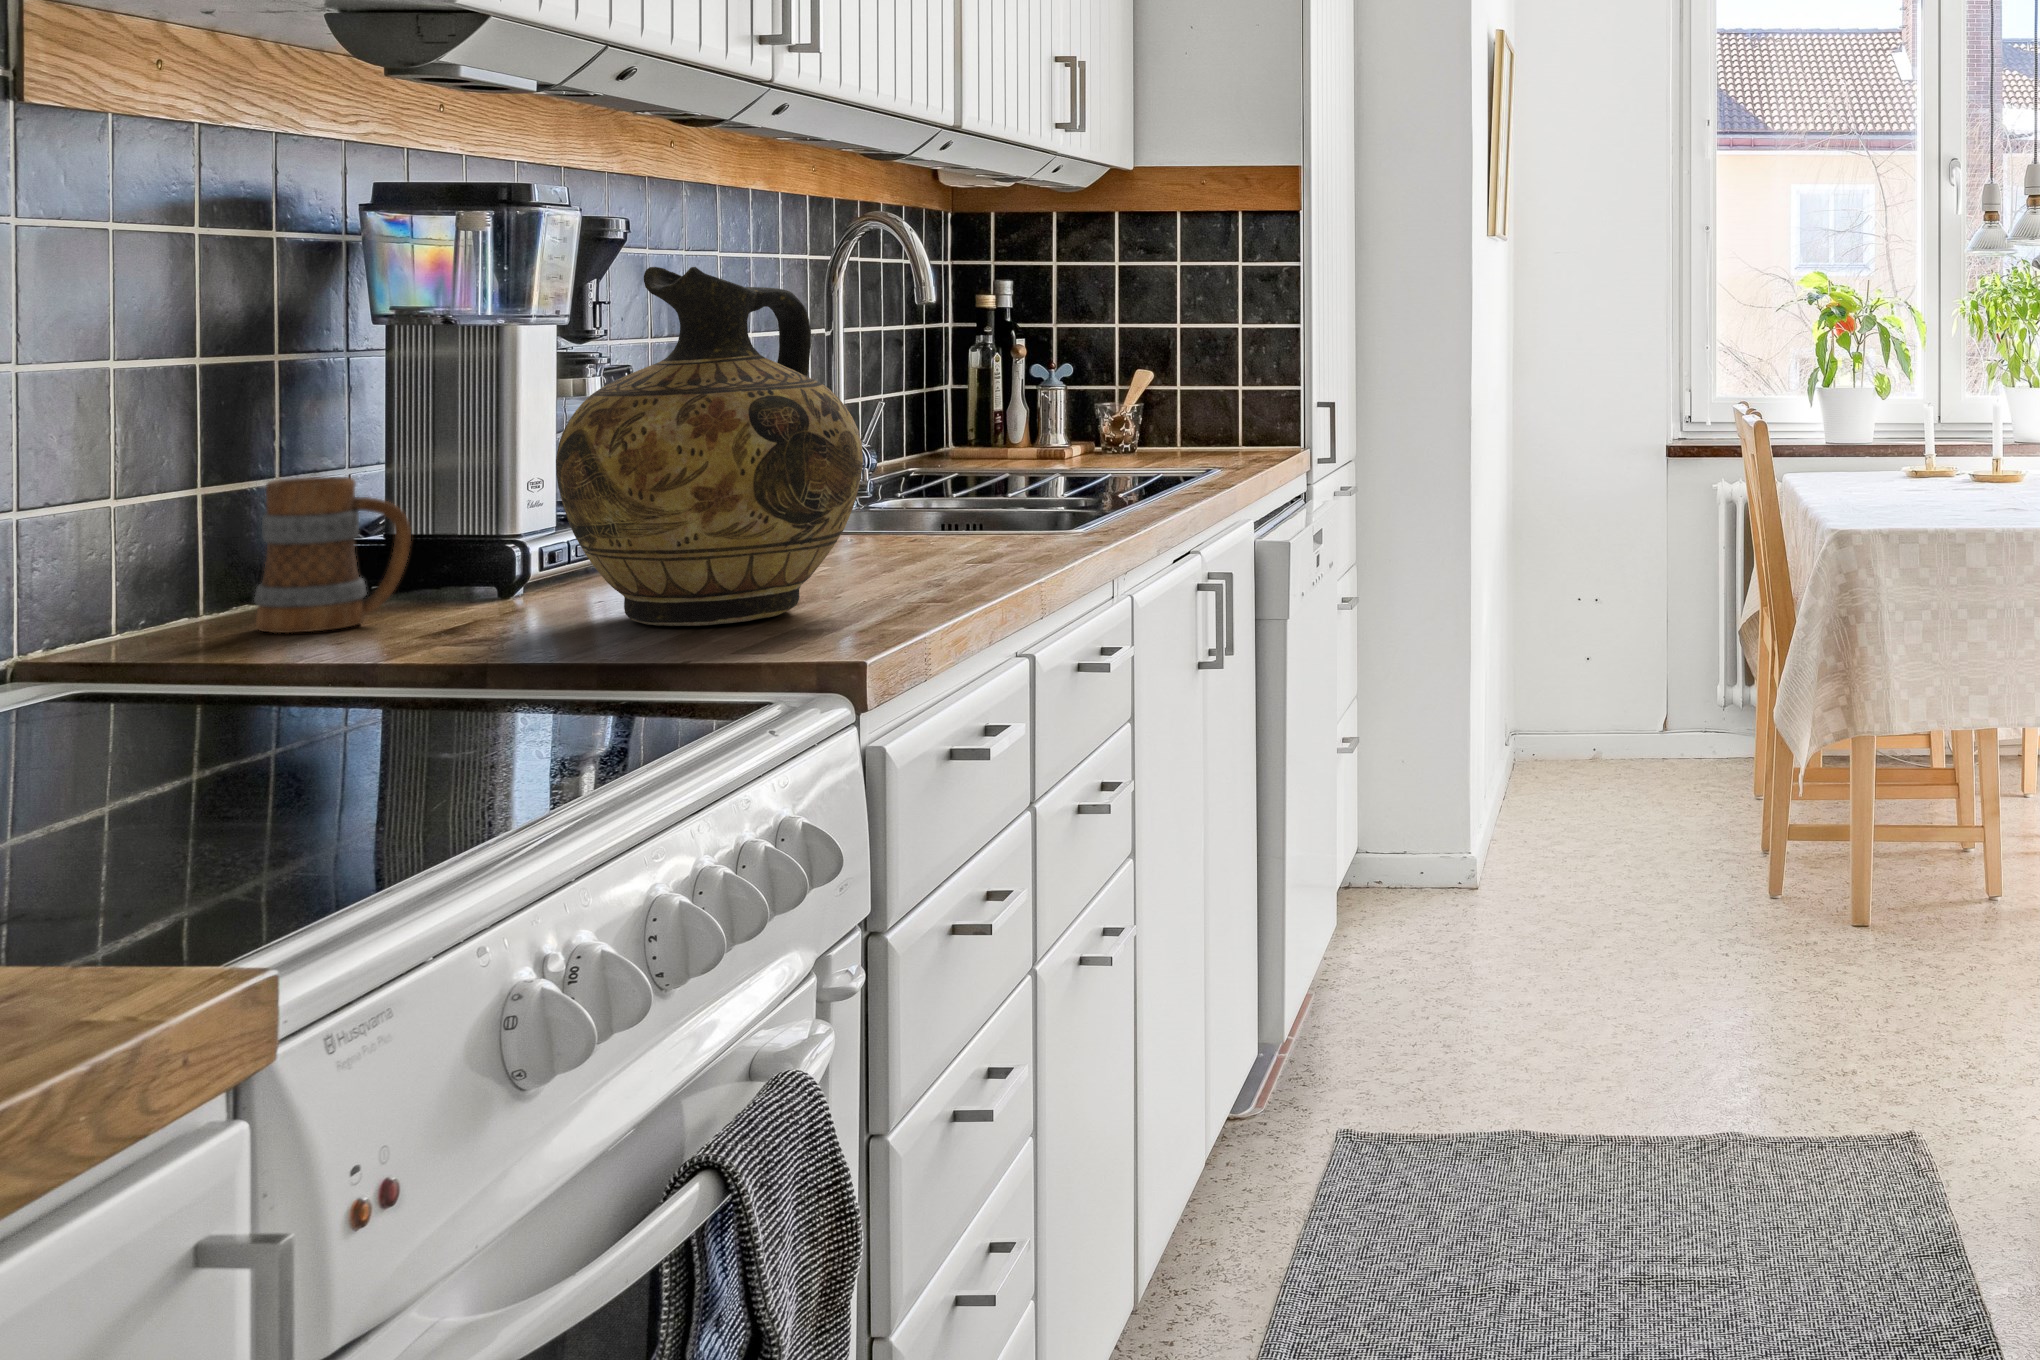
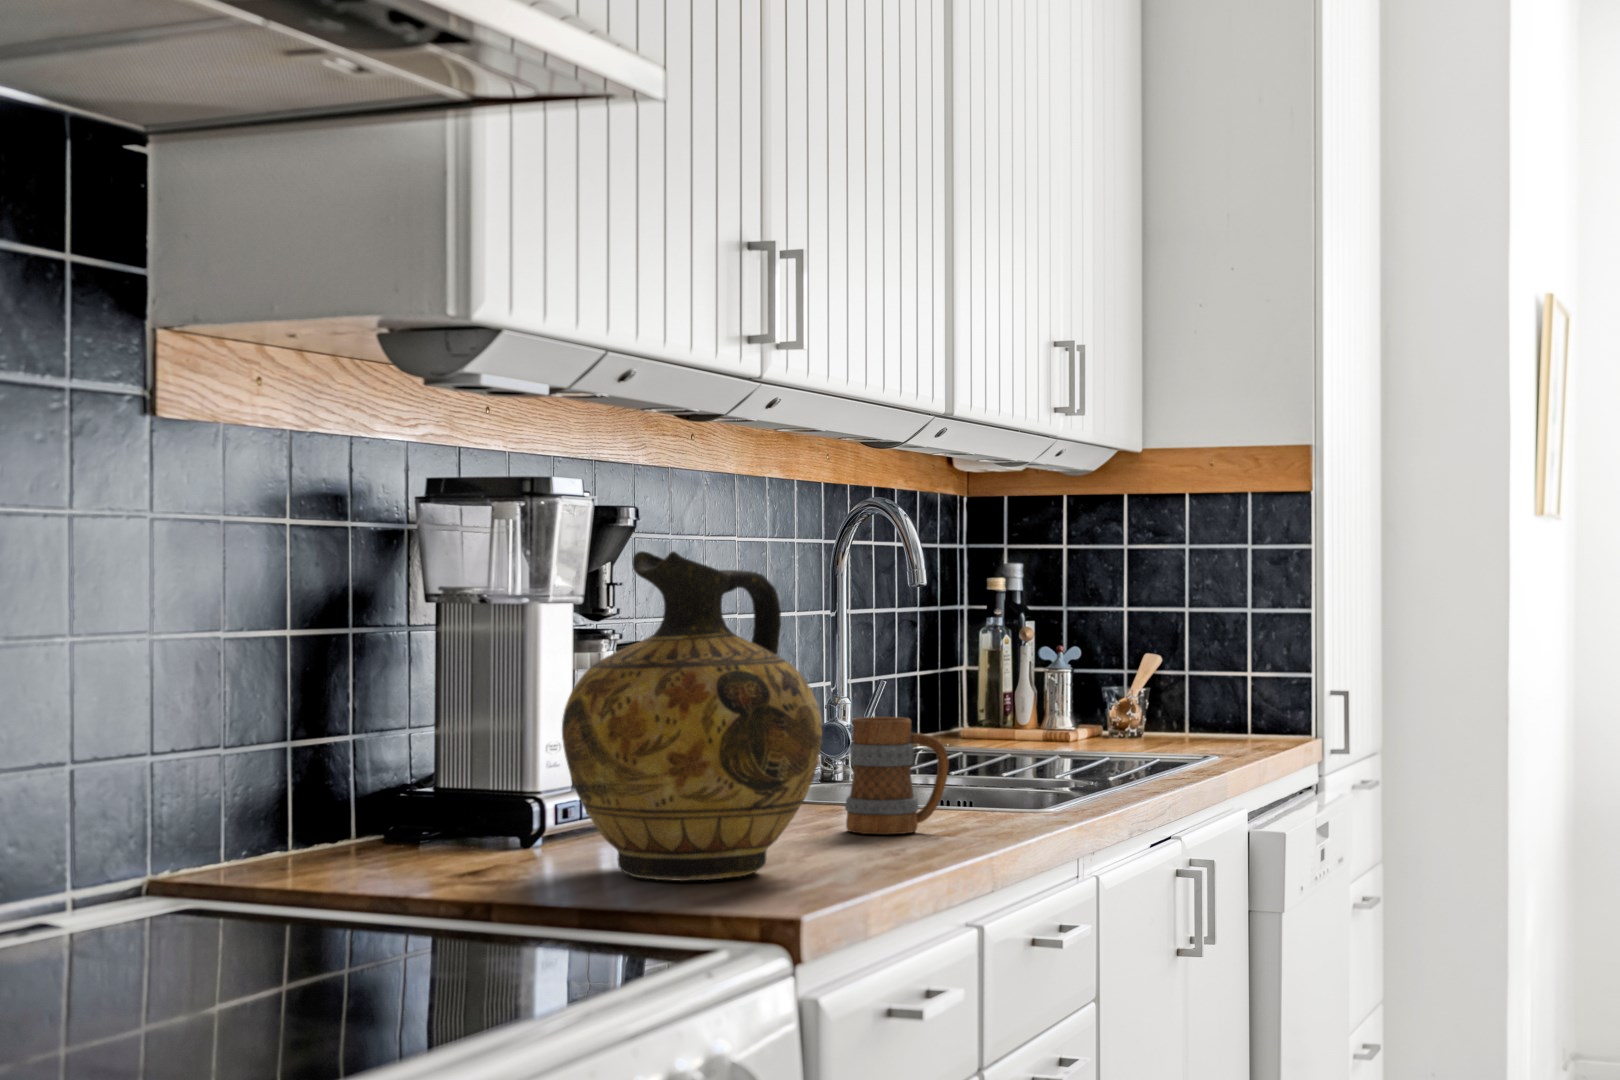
mug: present [254,477,411,633] -> present [845,717,949,834]

